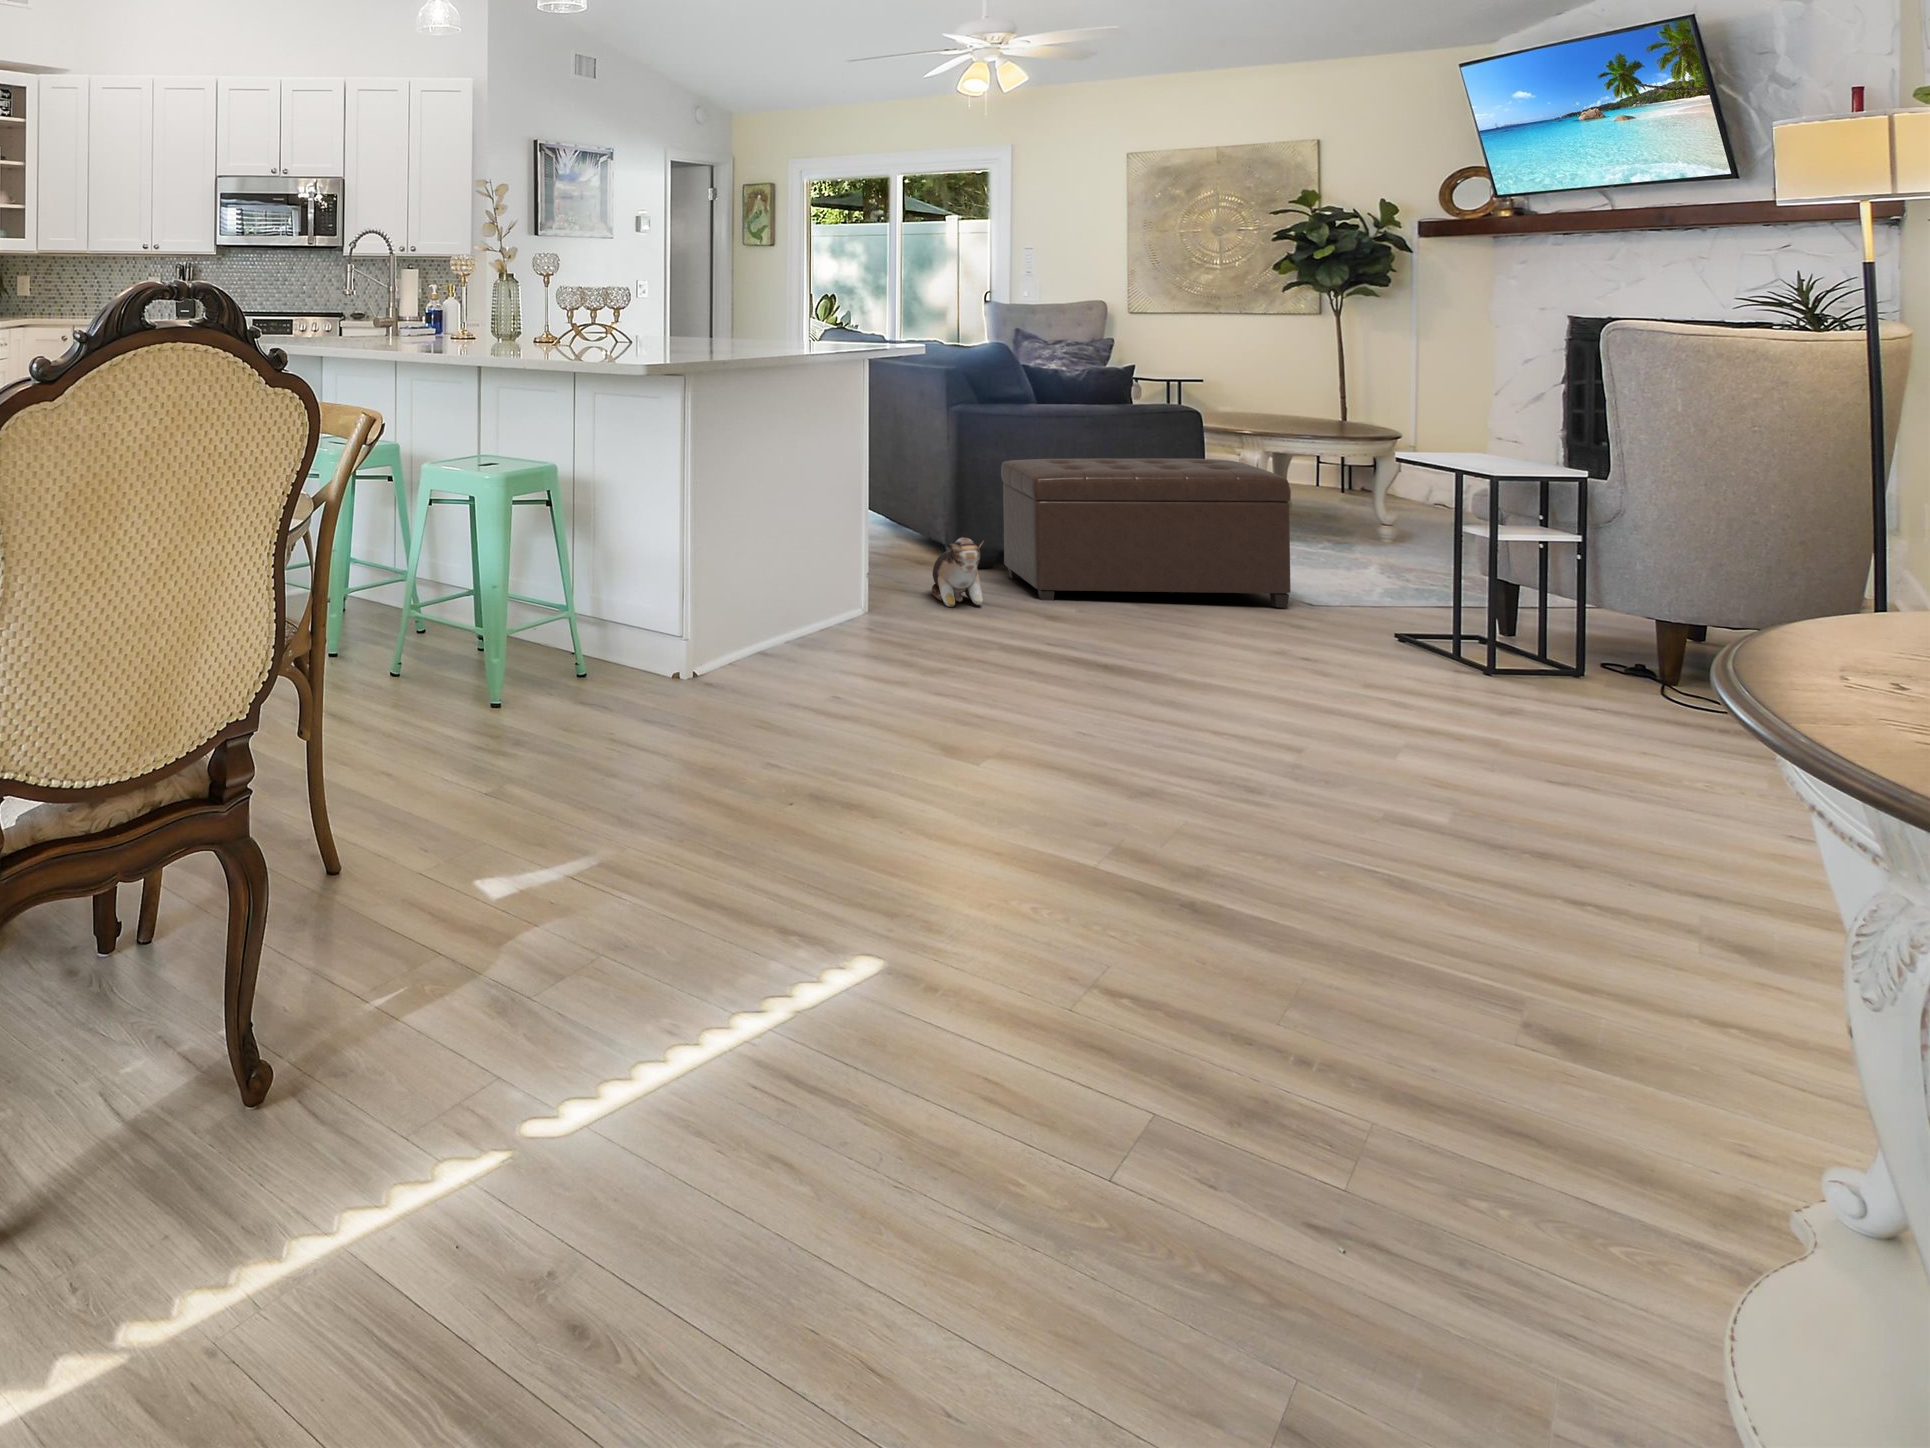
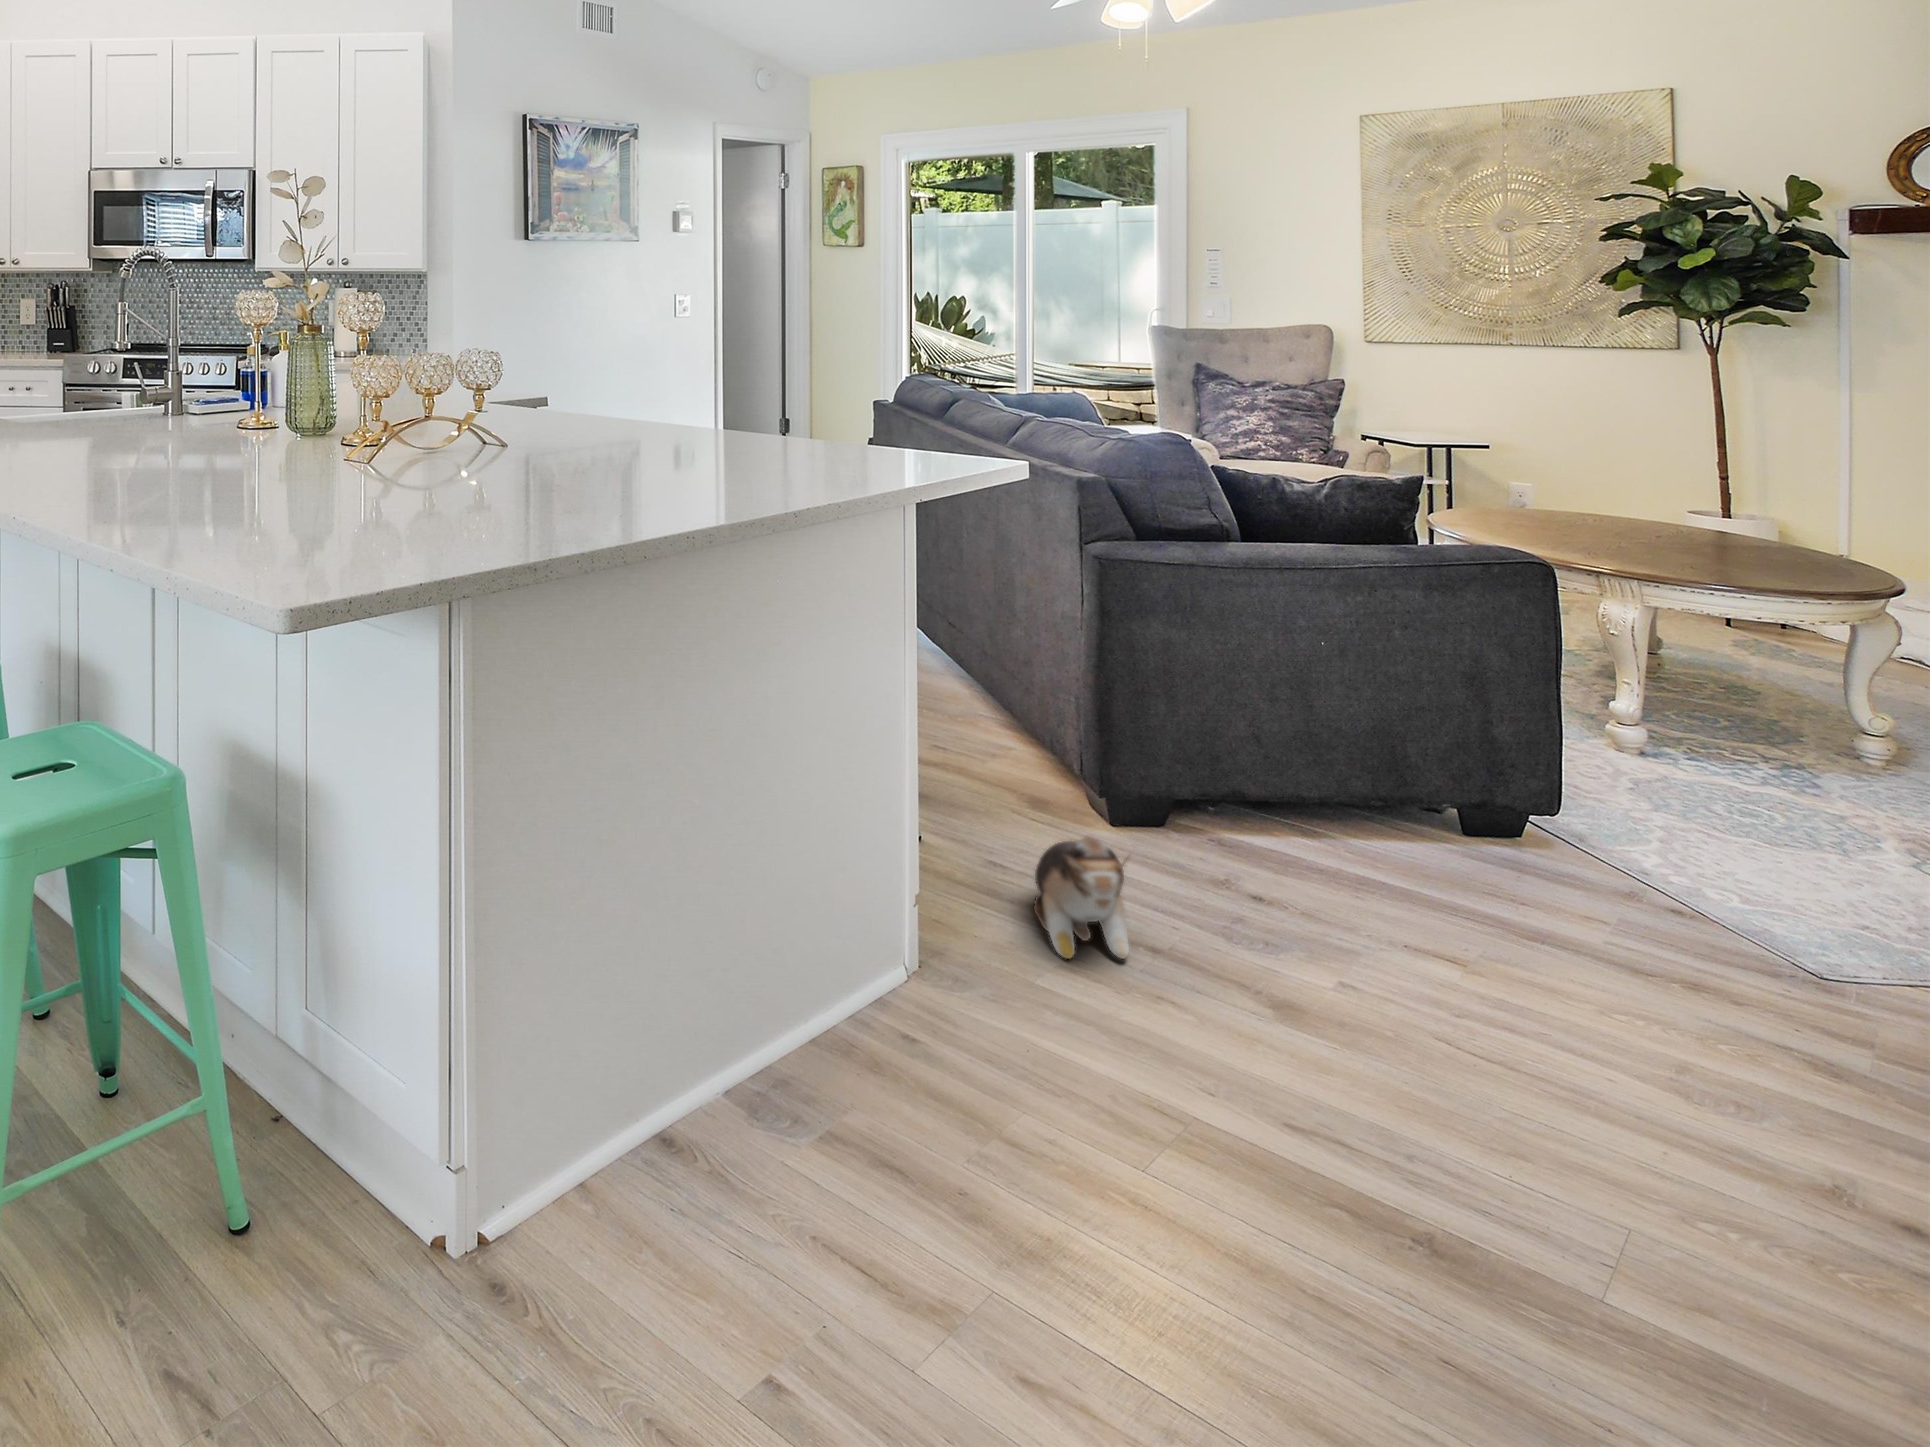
ottoman: present [1001,458,1291,607] -> none [1168,651,1778,1001]

